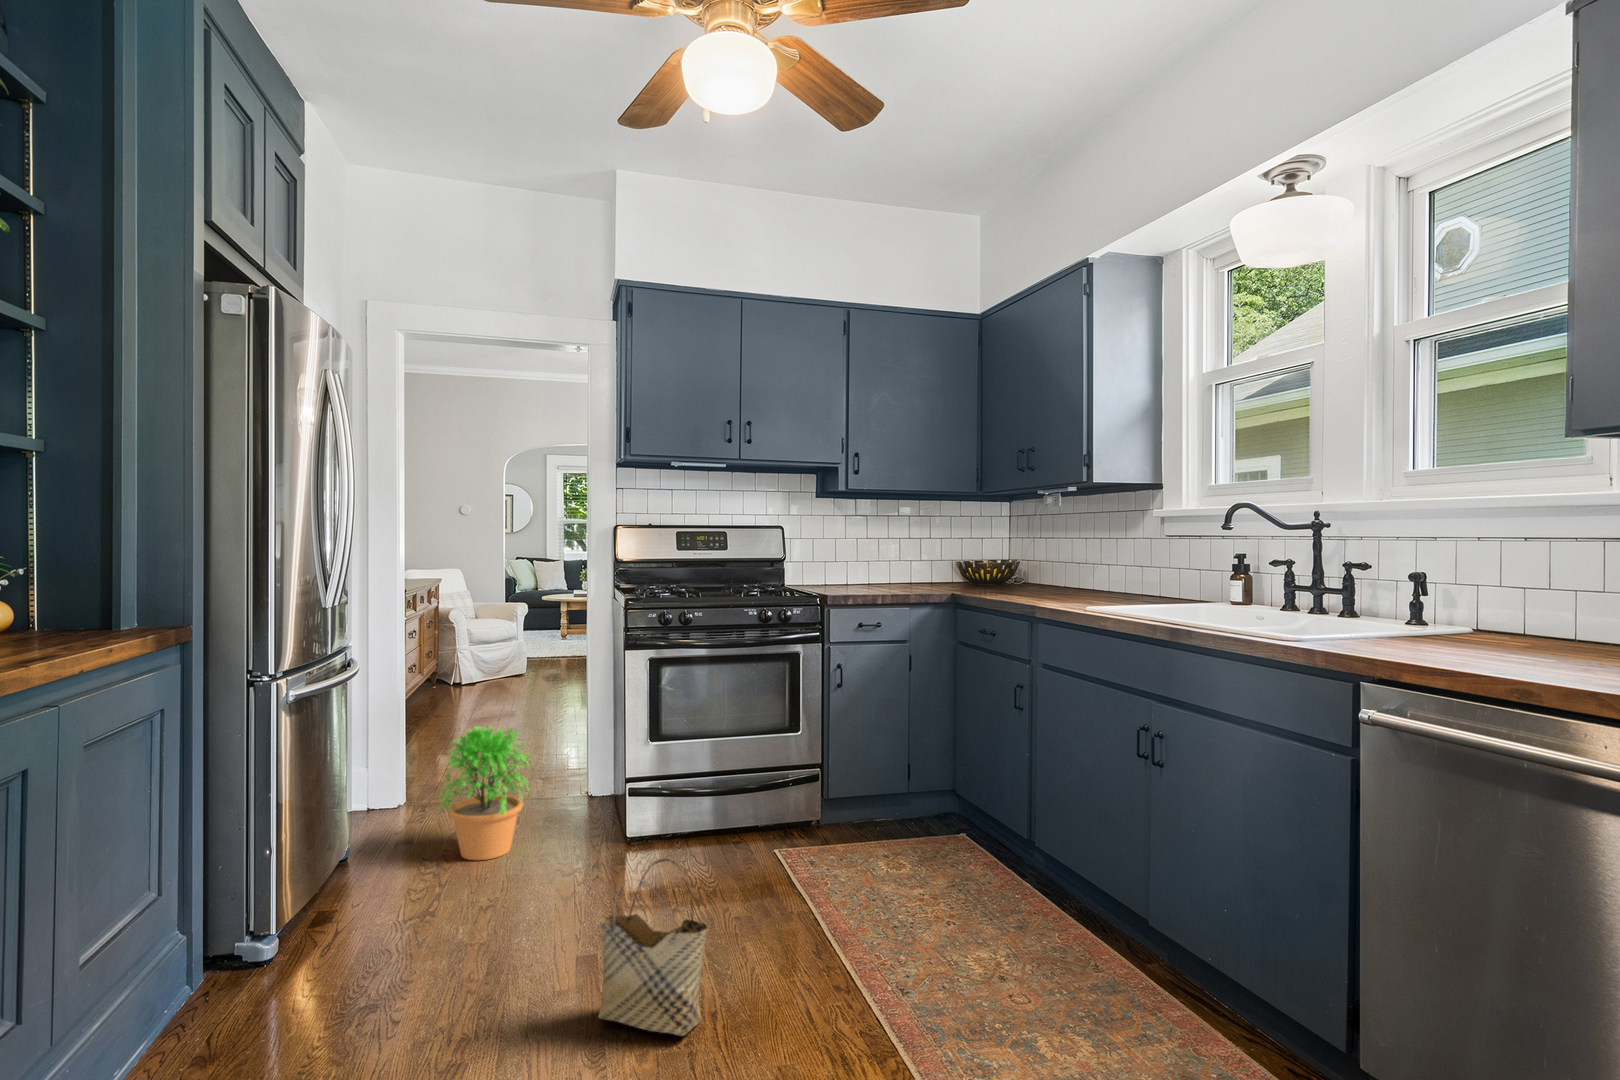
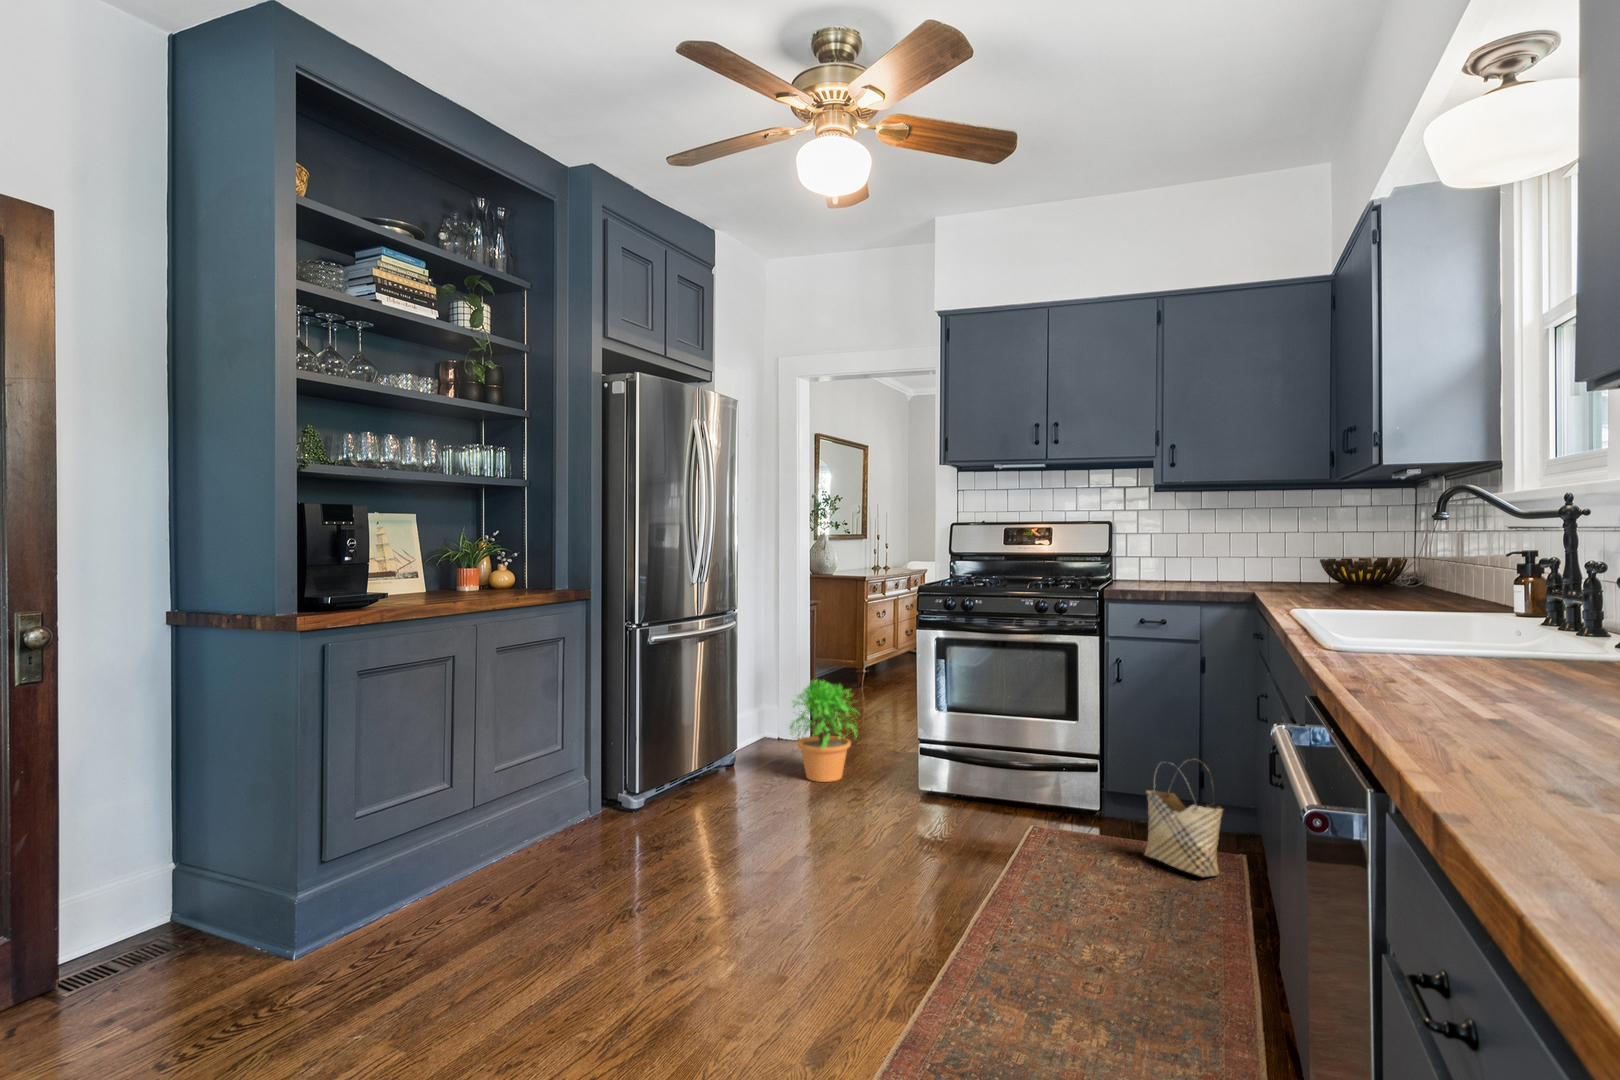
woven basket: present [598,859,708,1036] -> present [1145,759,1223,877]

